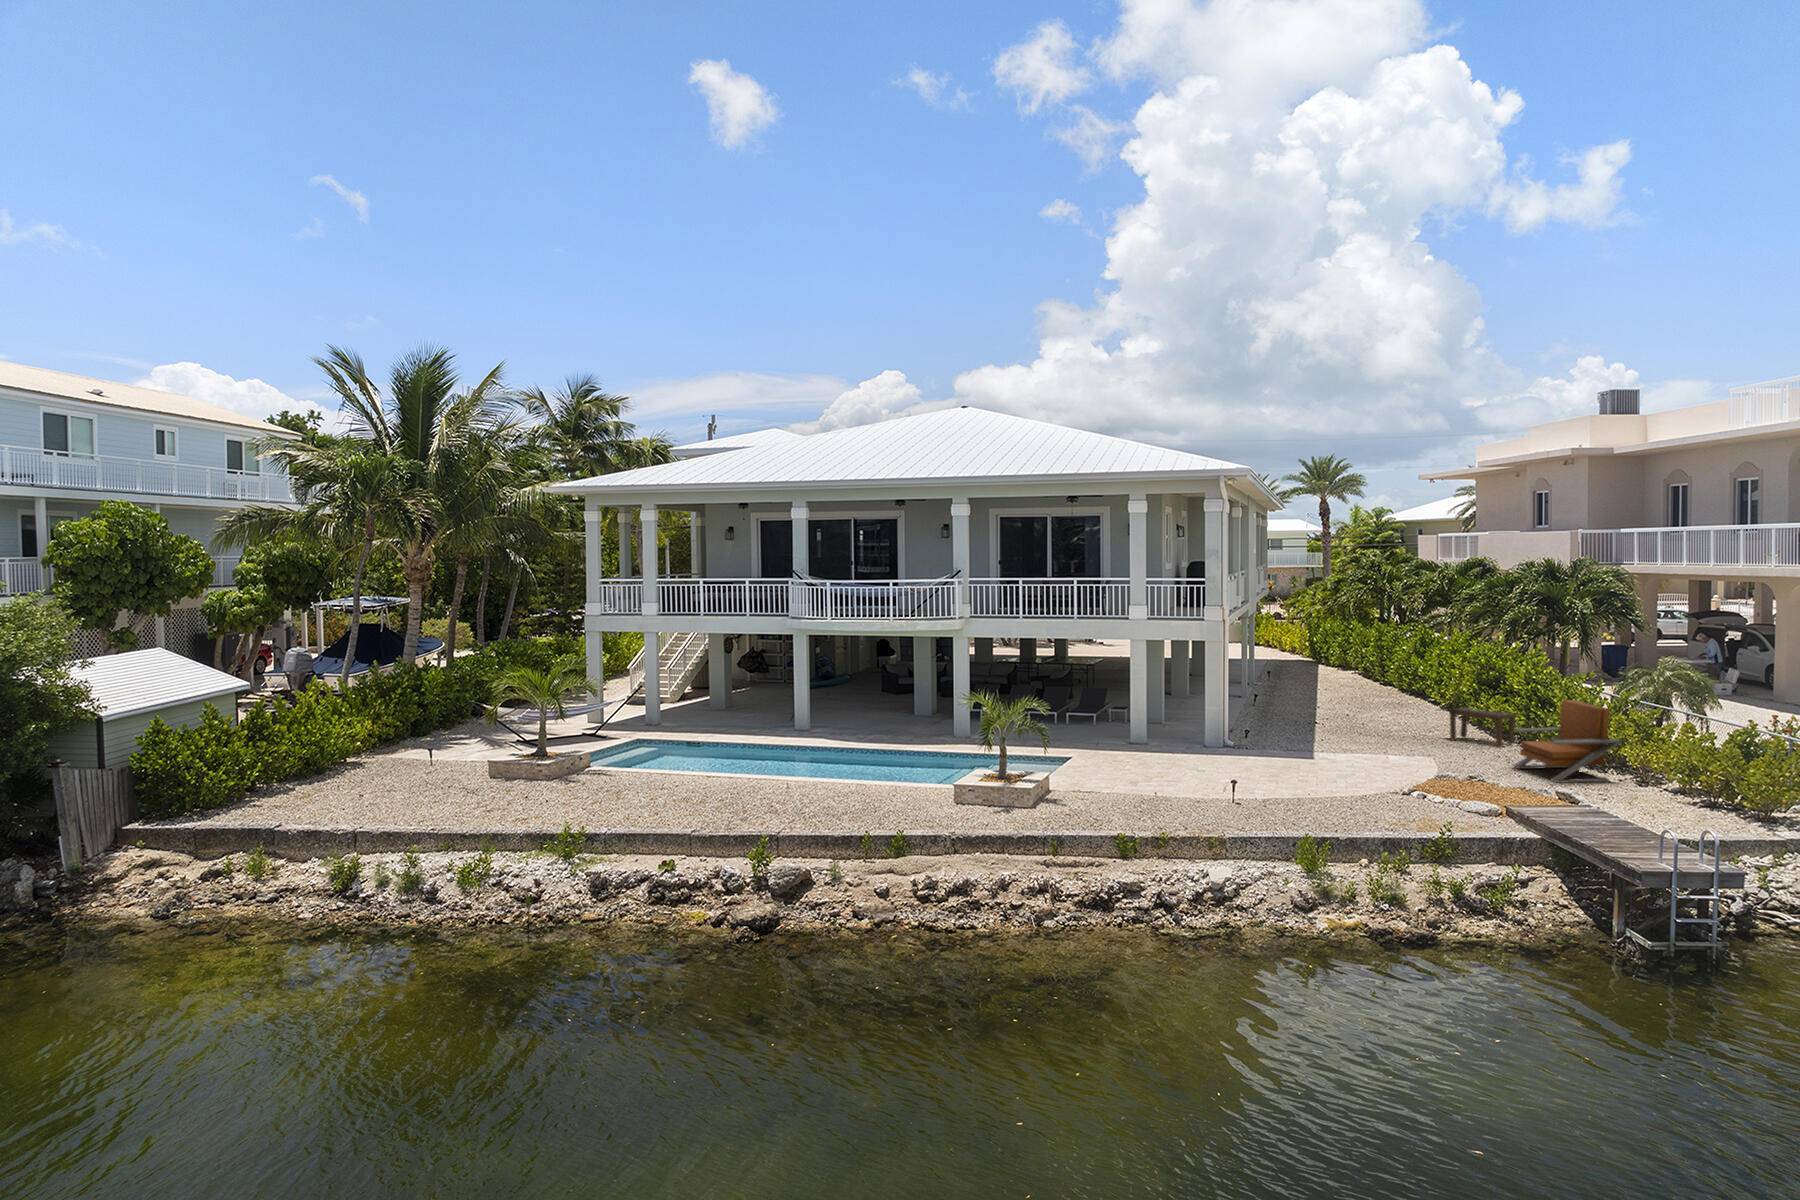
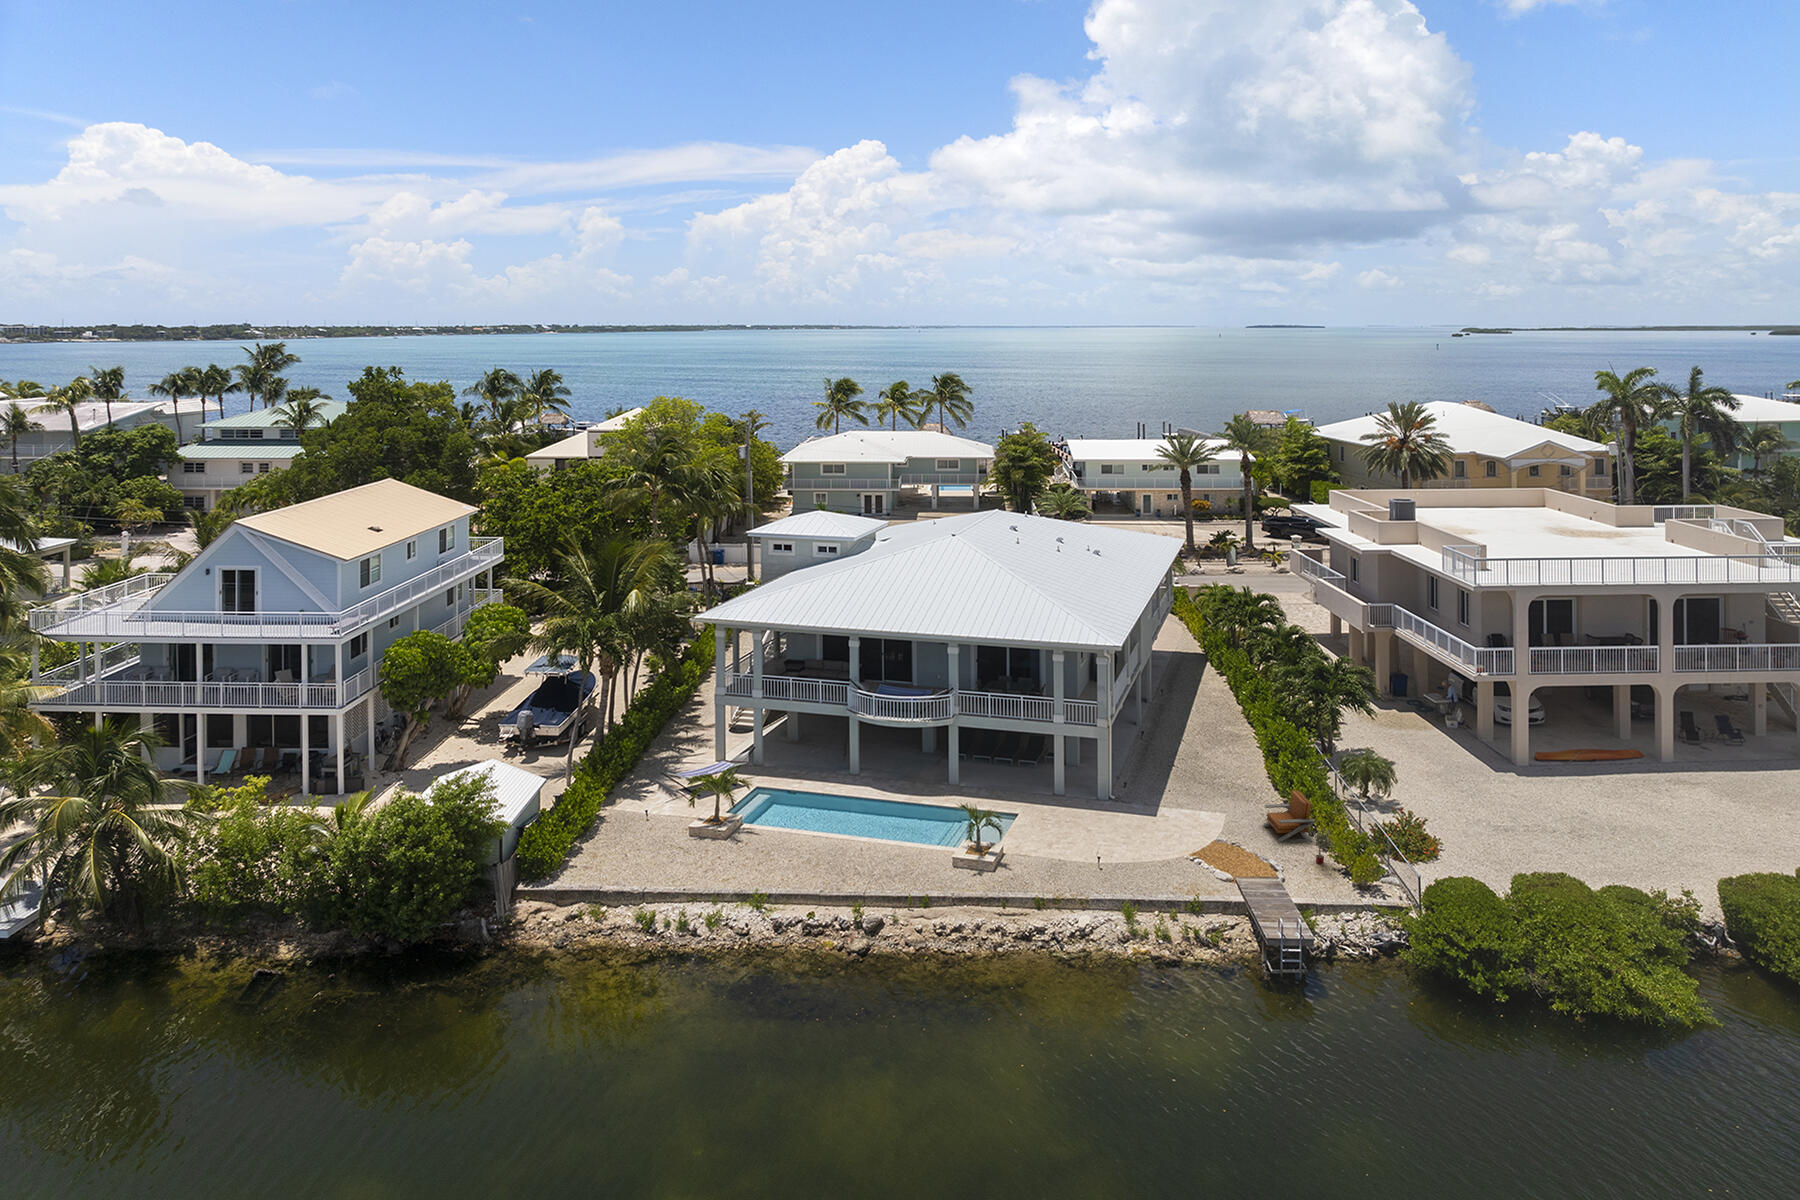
bench: present [1449,708,1516,748] -> none [1242,770,1279,800]
potted tree: none [1637,729,1687,801] -> present [1316,828,1335,864]

